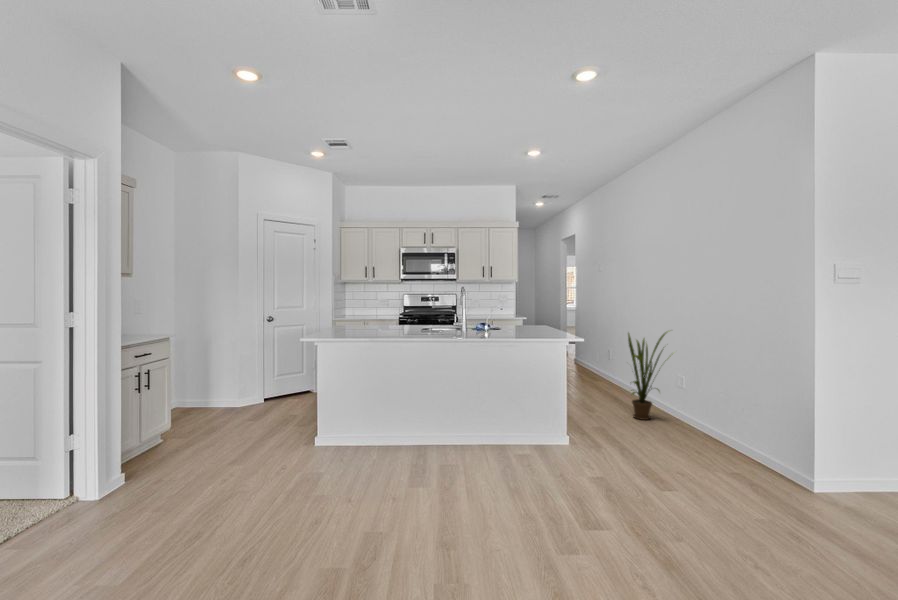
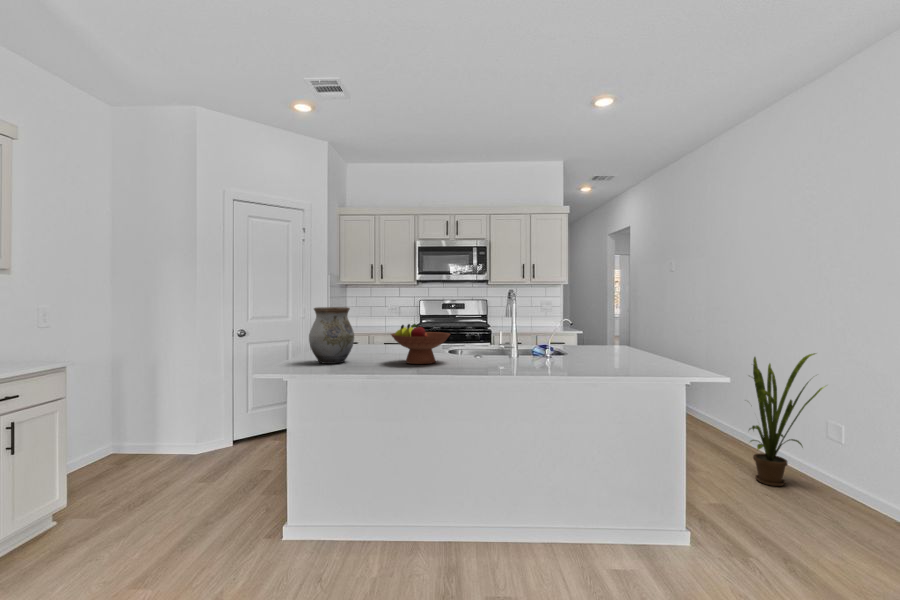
vase: none [330,299,359,335] -> present [309,307,354,364]
fruit bowl: none [383,309,422,335] -> present [391,324,450,364]

